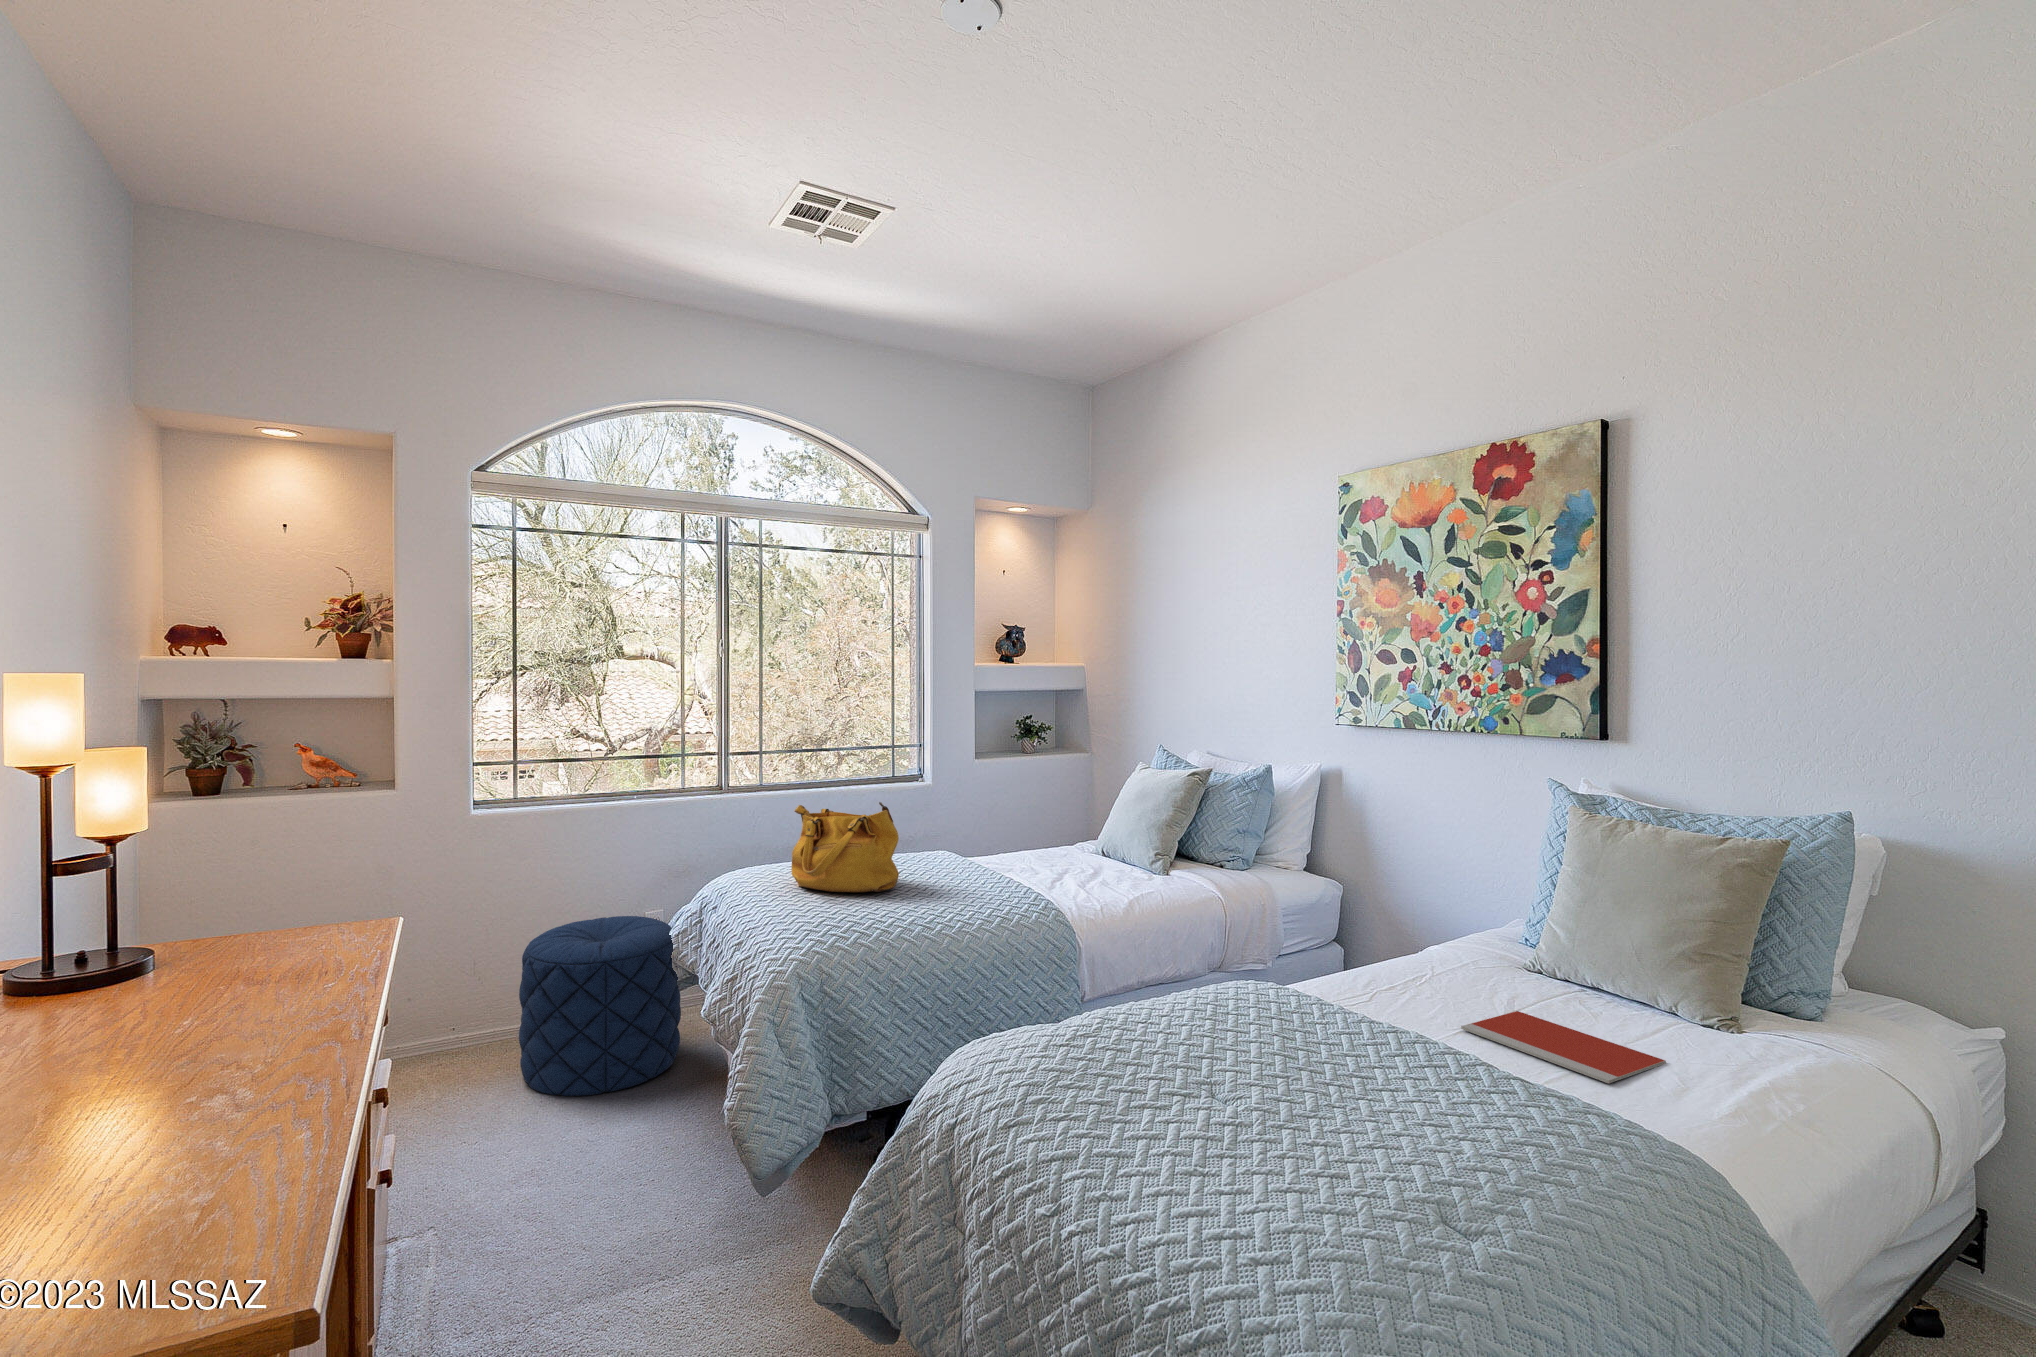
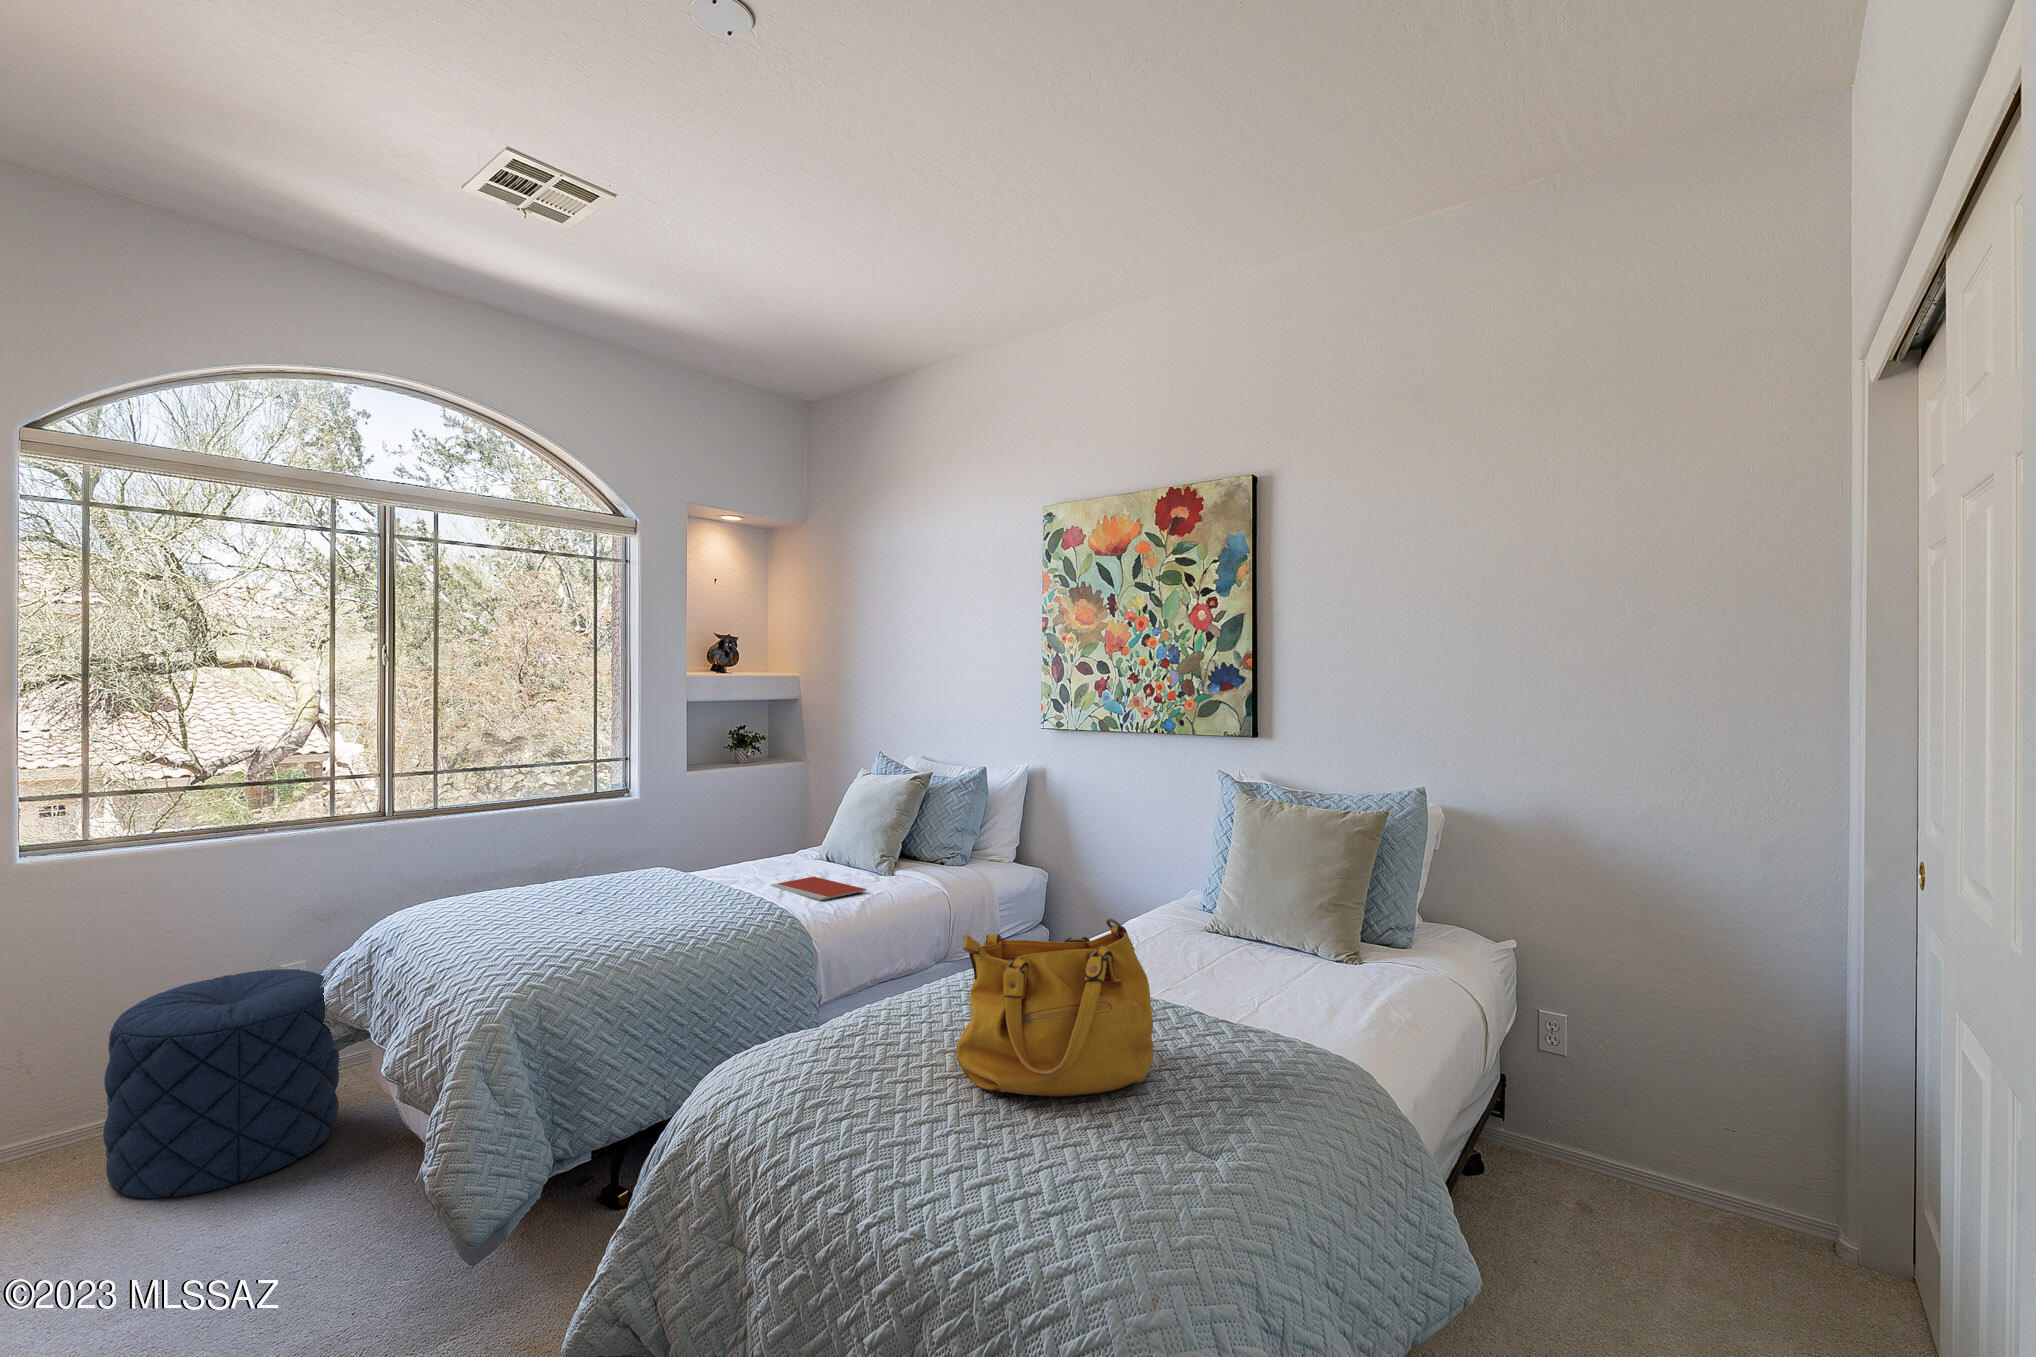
handbag: present [791,802,899,892] -> present [956,919,1153,1097]
notebook: present [1461,1011,1666,1083] -> present [770,877,866,900]

